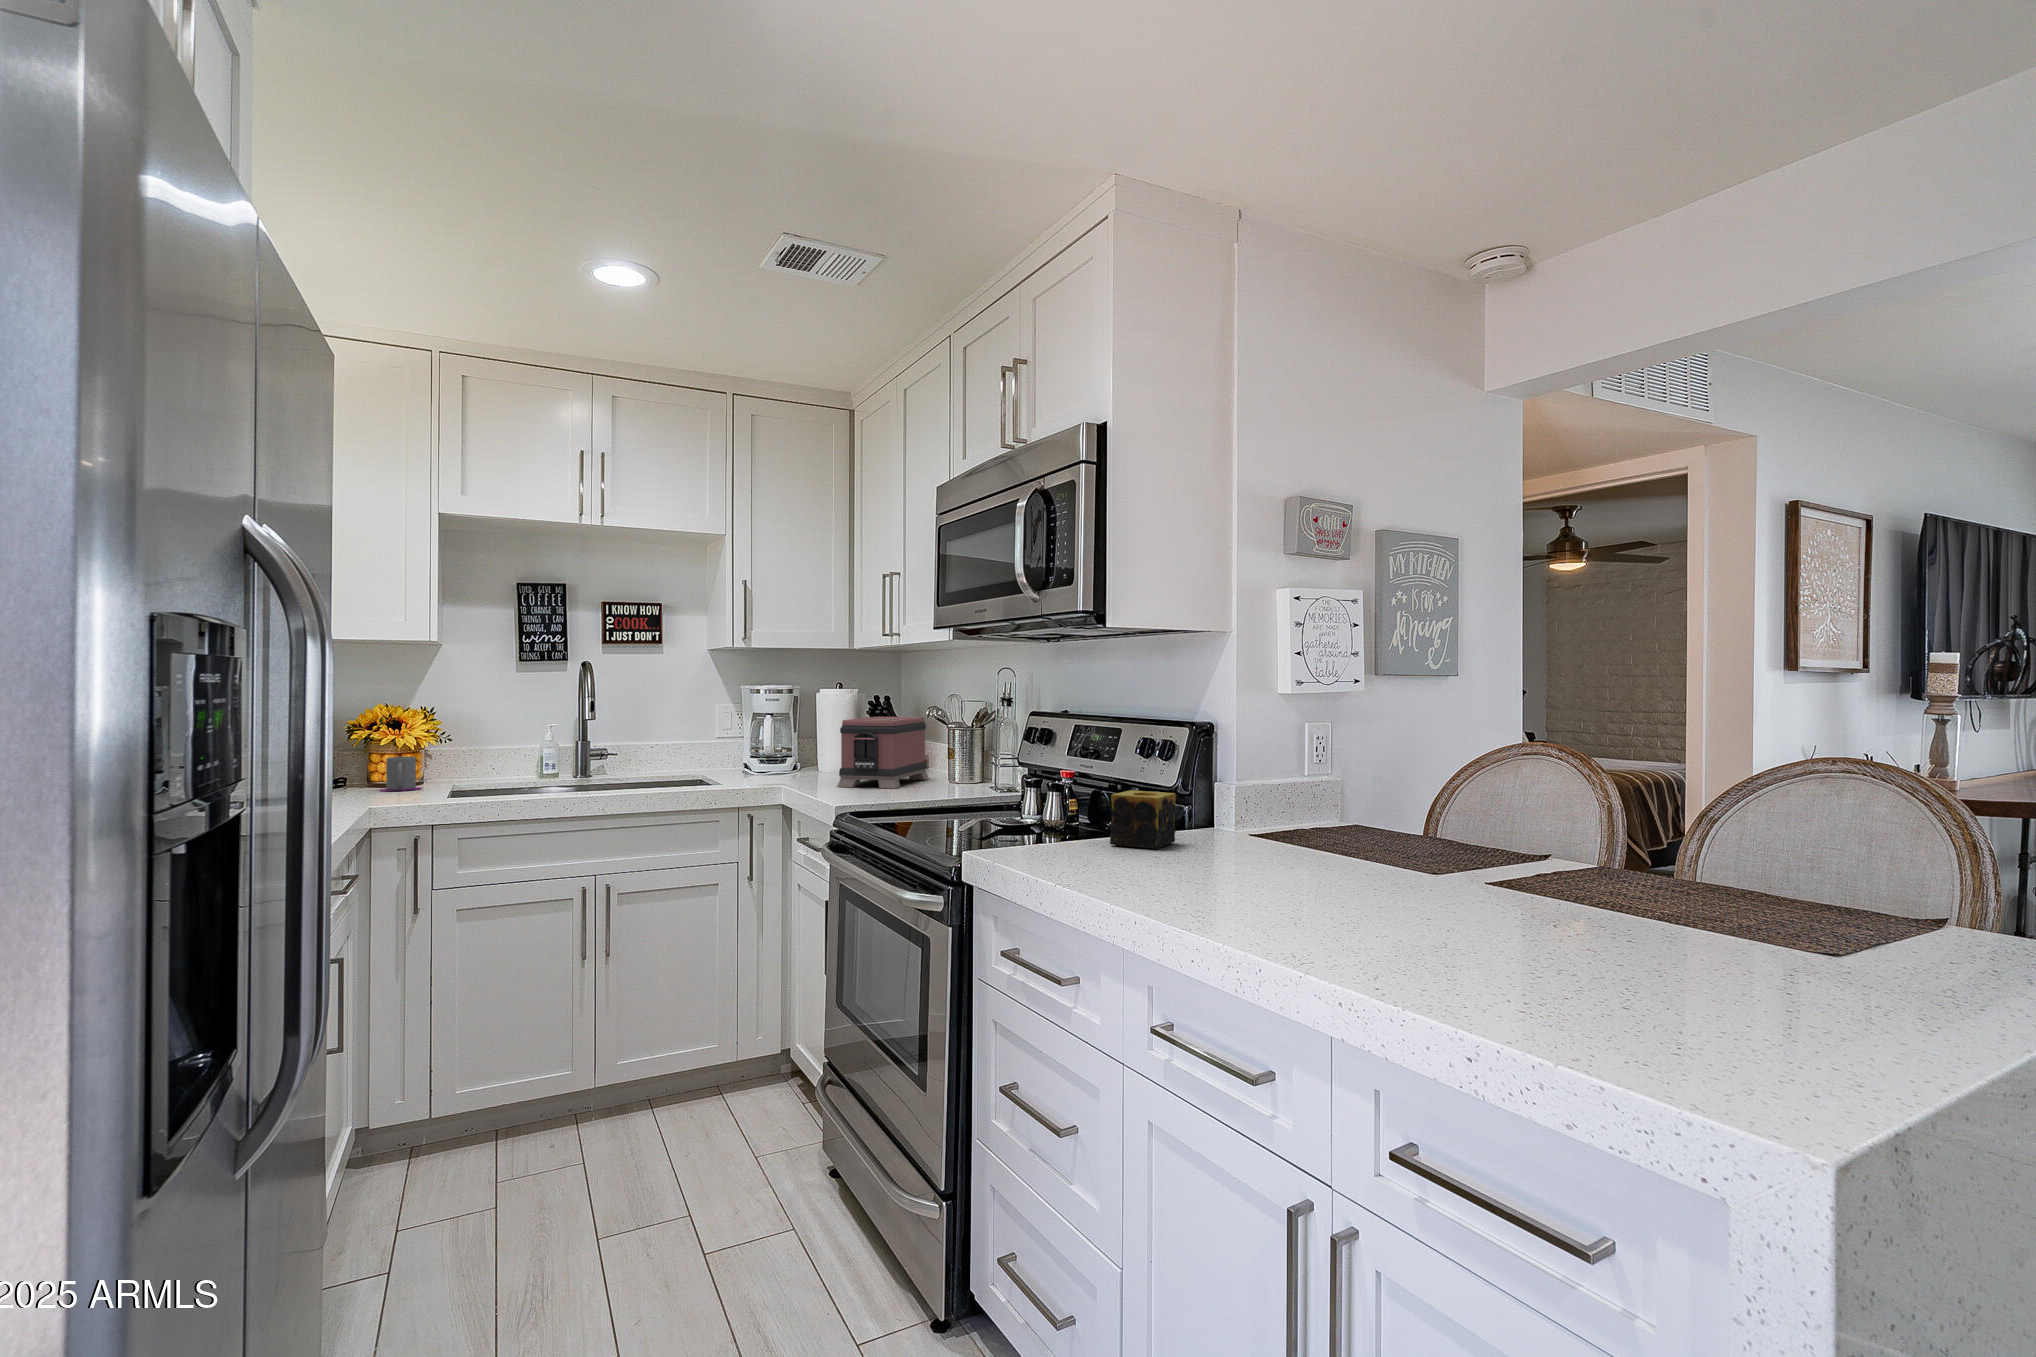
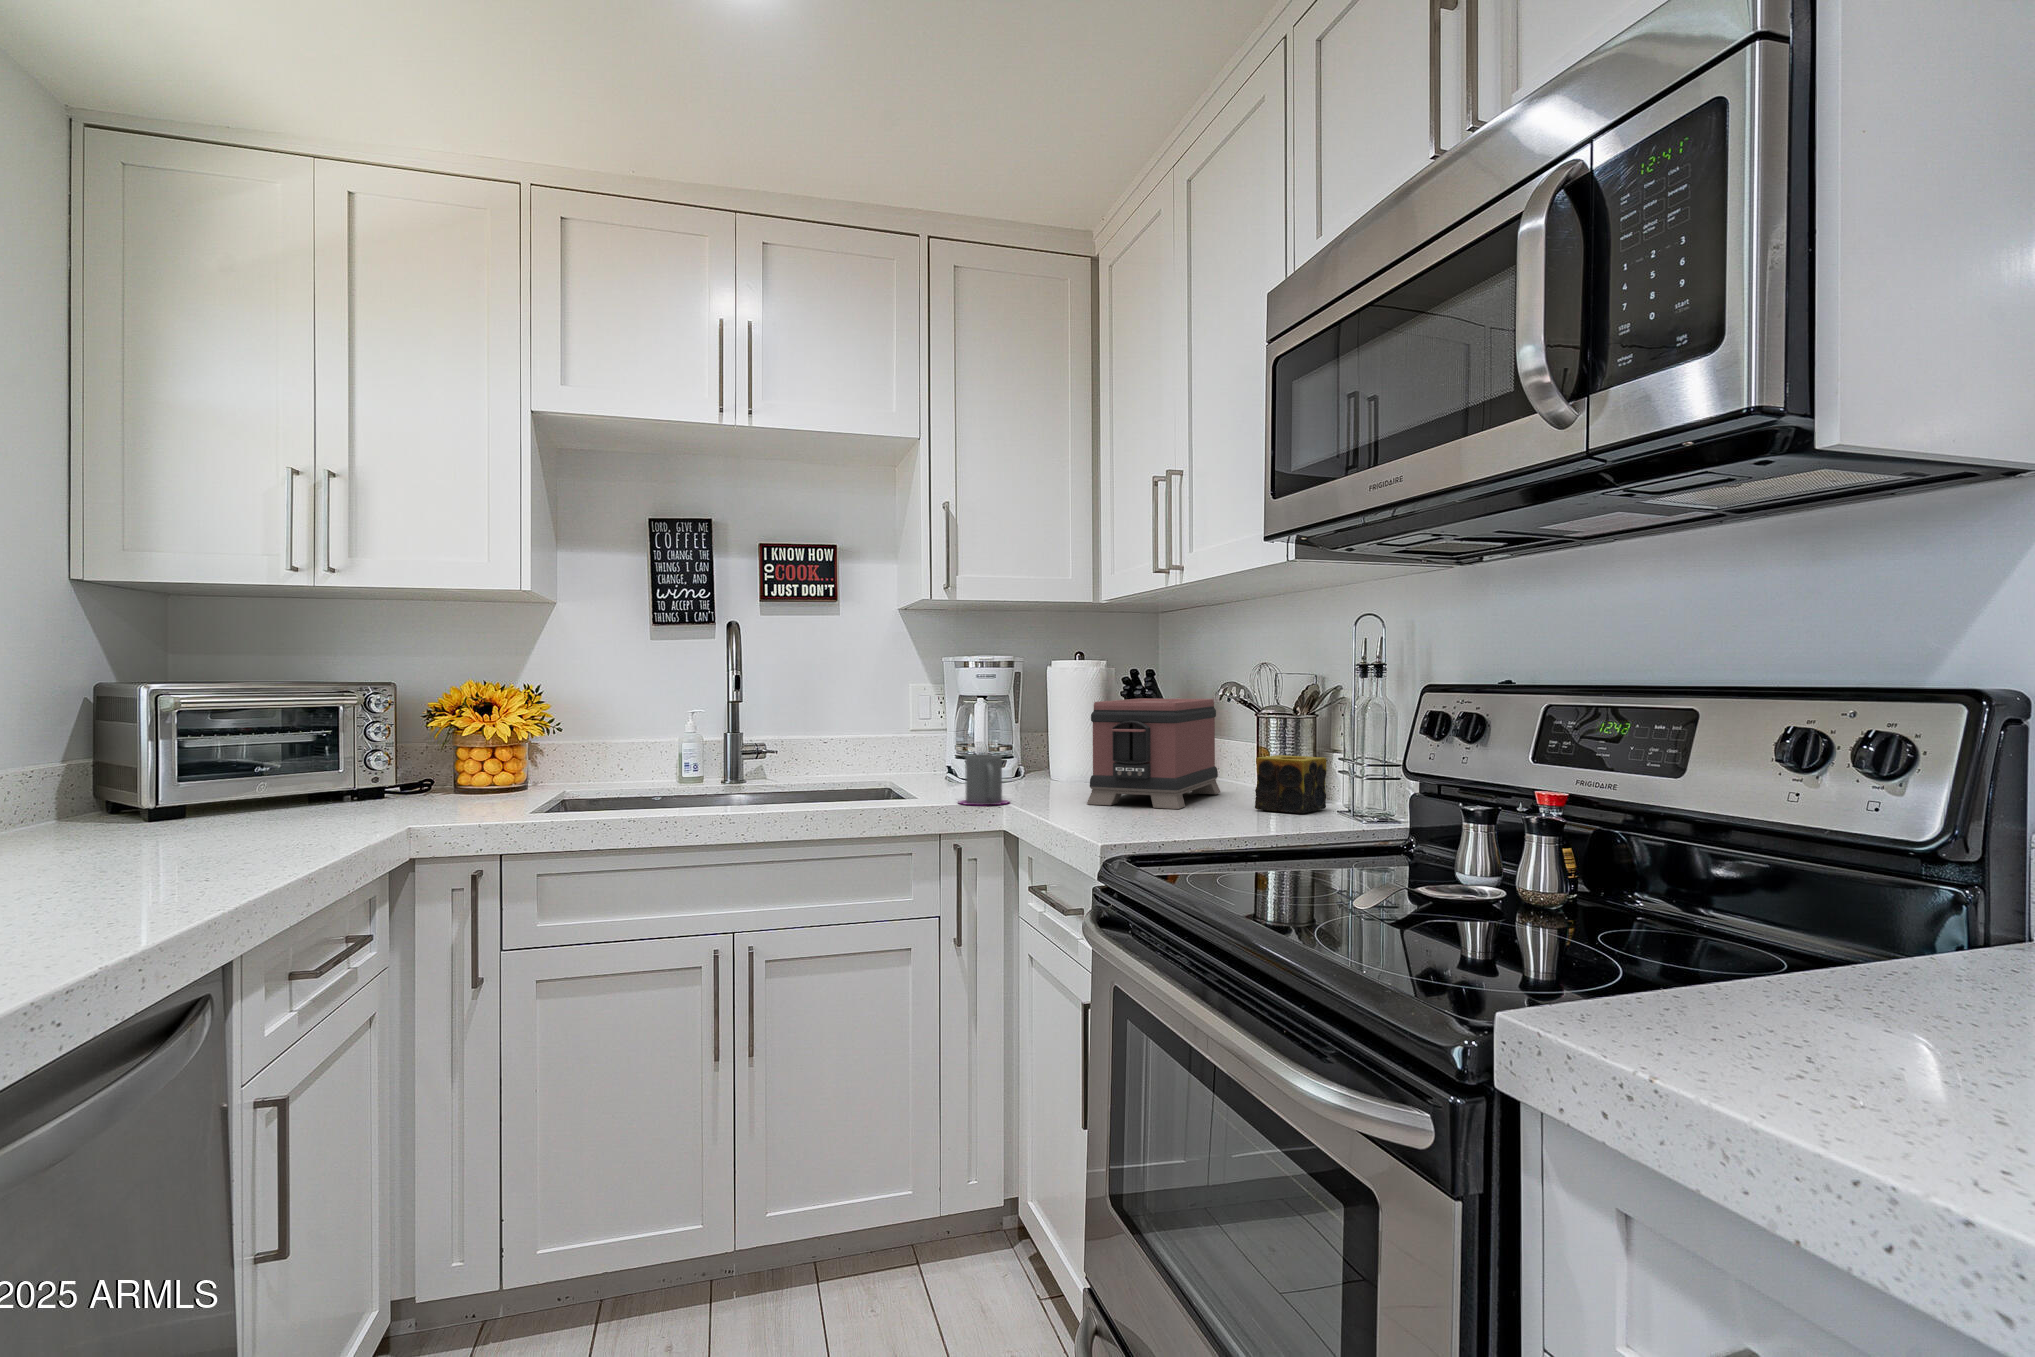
mug: present [381,757,421,791] -> present [959,755,1009,805]
candle: present [1110,790,1176,849] -> present [1255,755,1326,813]

